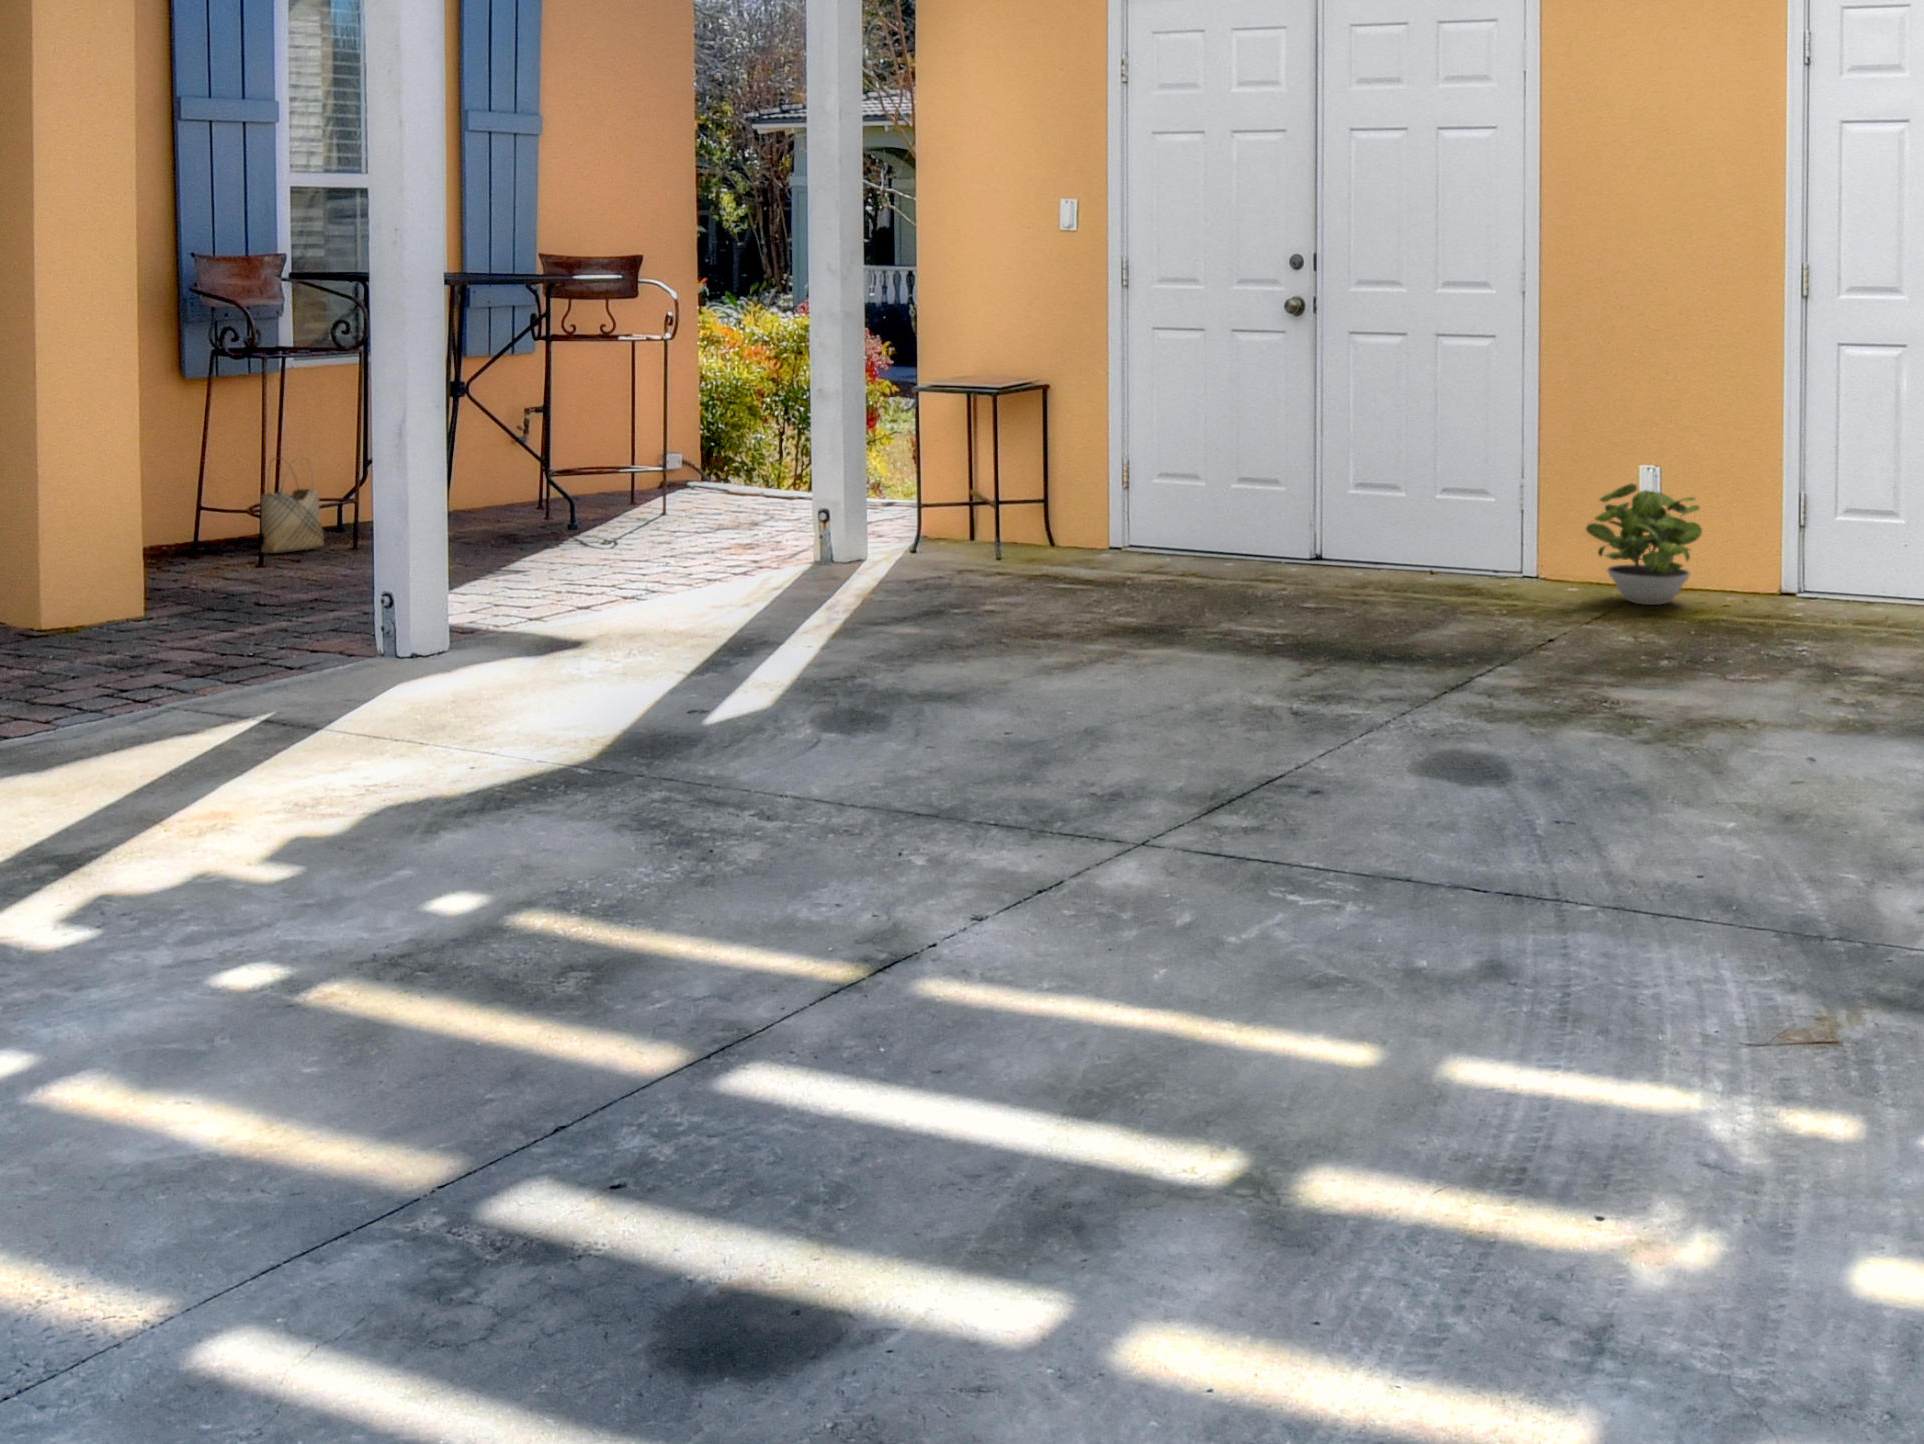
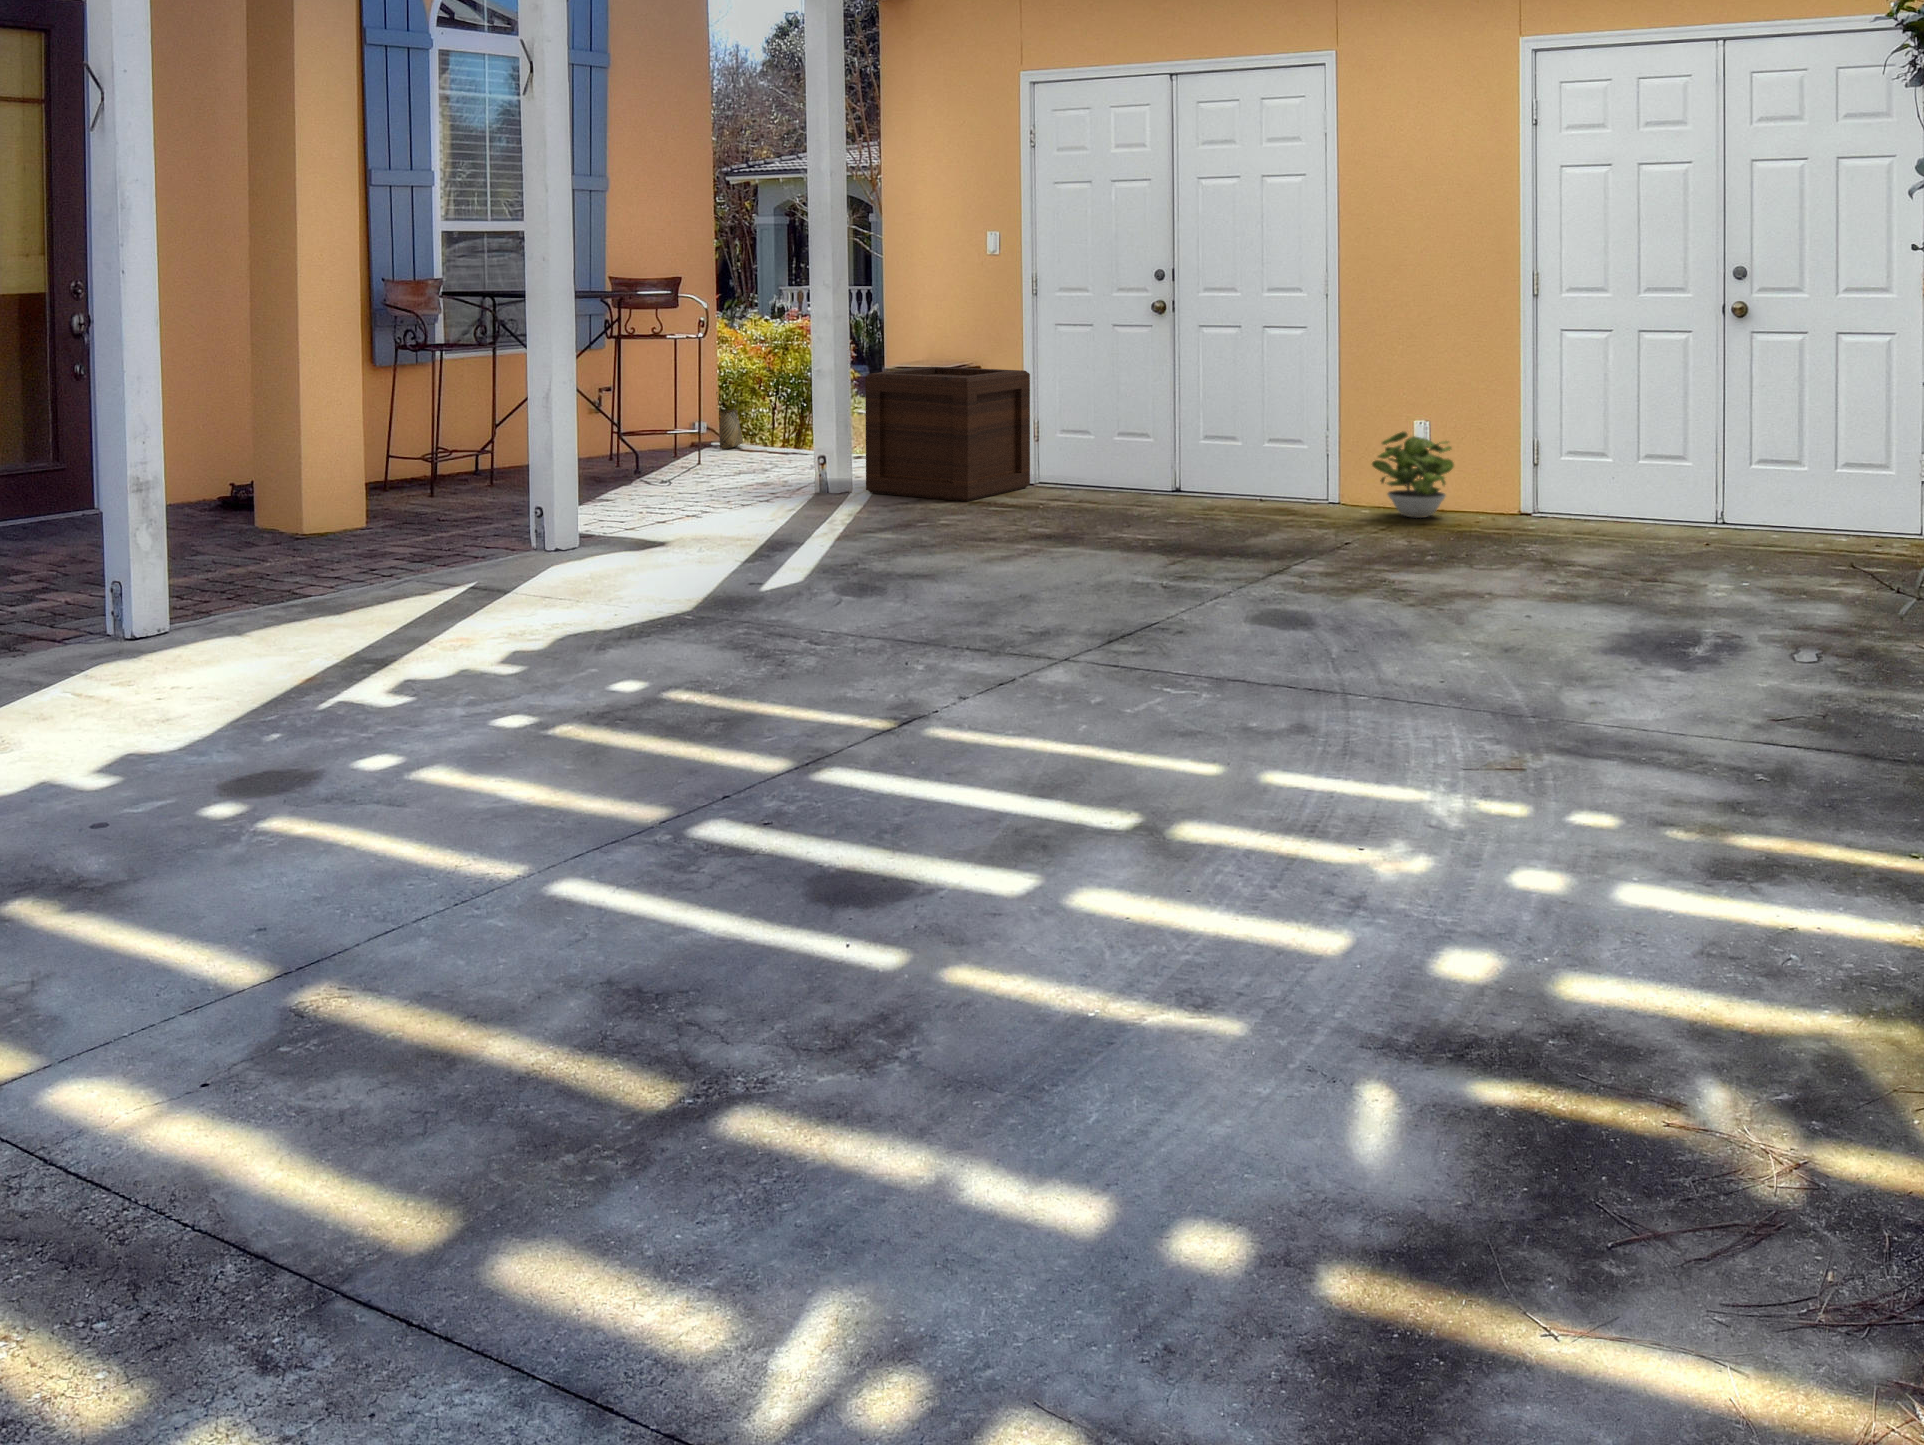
wooden crate: none [880,382,1109,572] -> present [865,367,1030,501]
woven basket: present [261,457,324,553] -> present [716,392,743,449]

